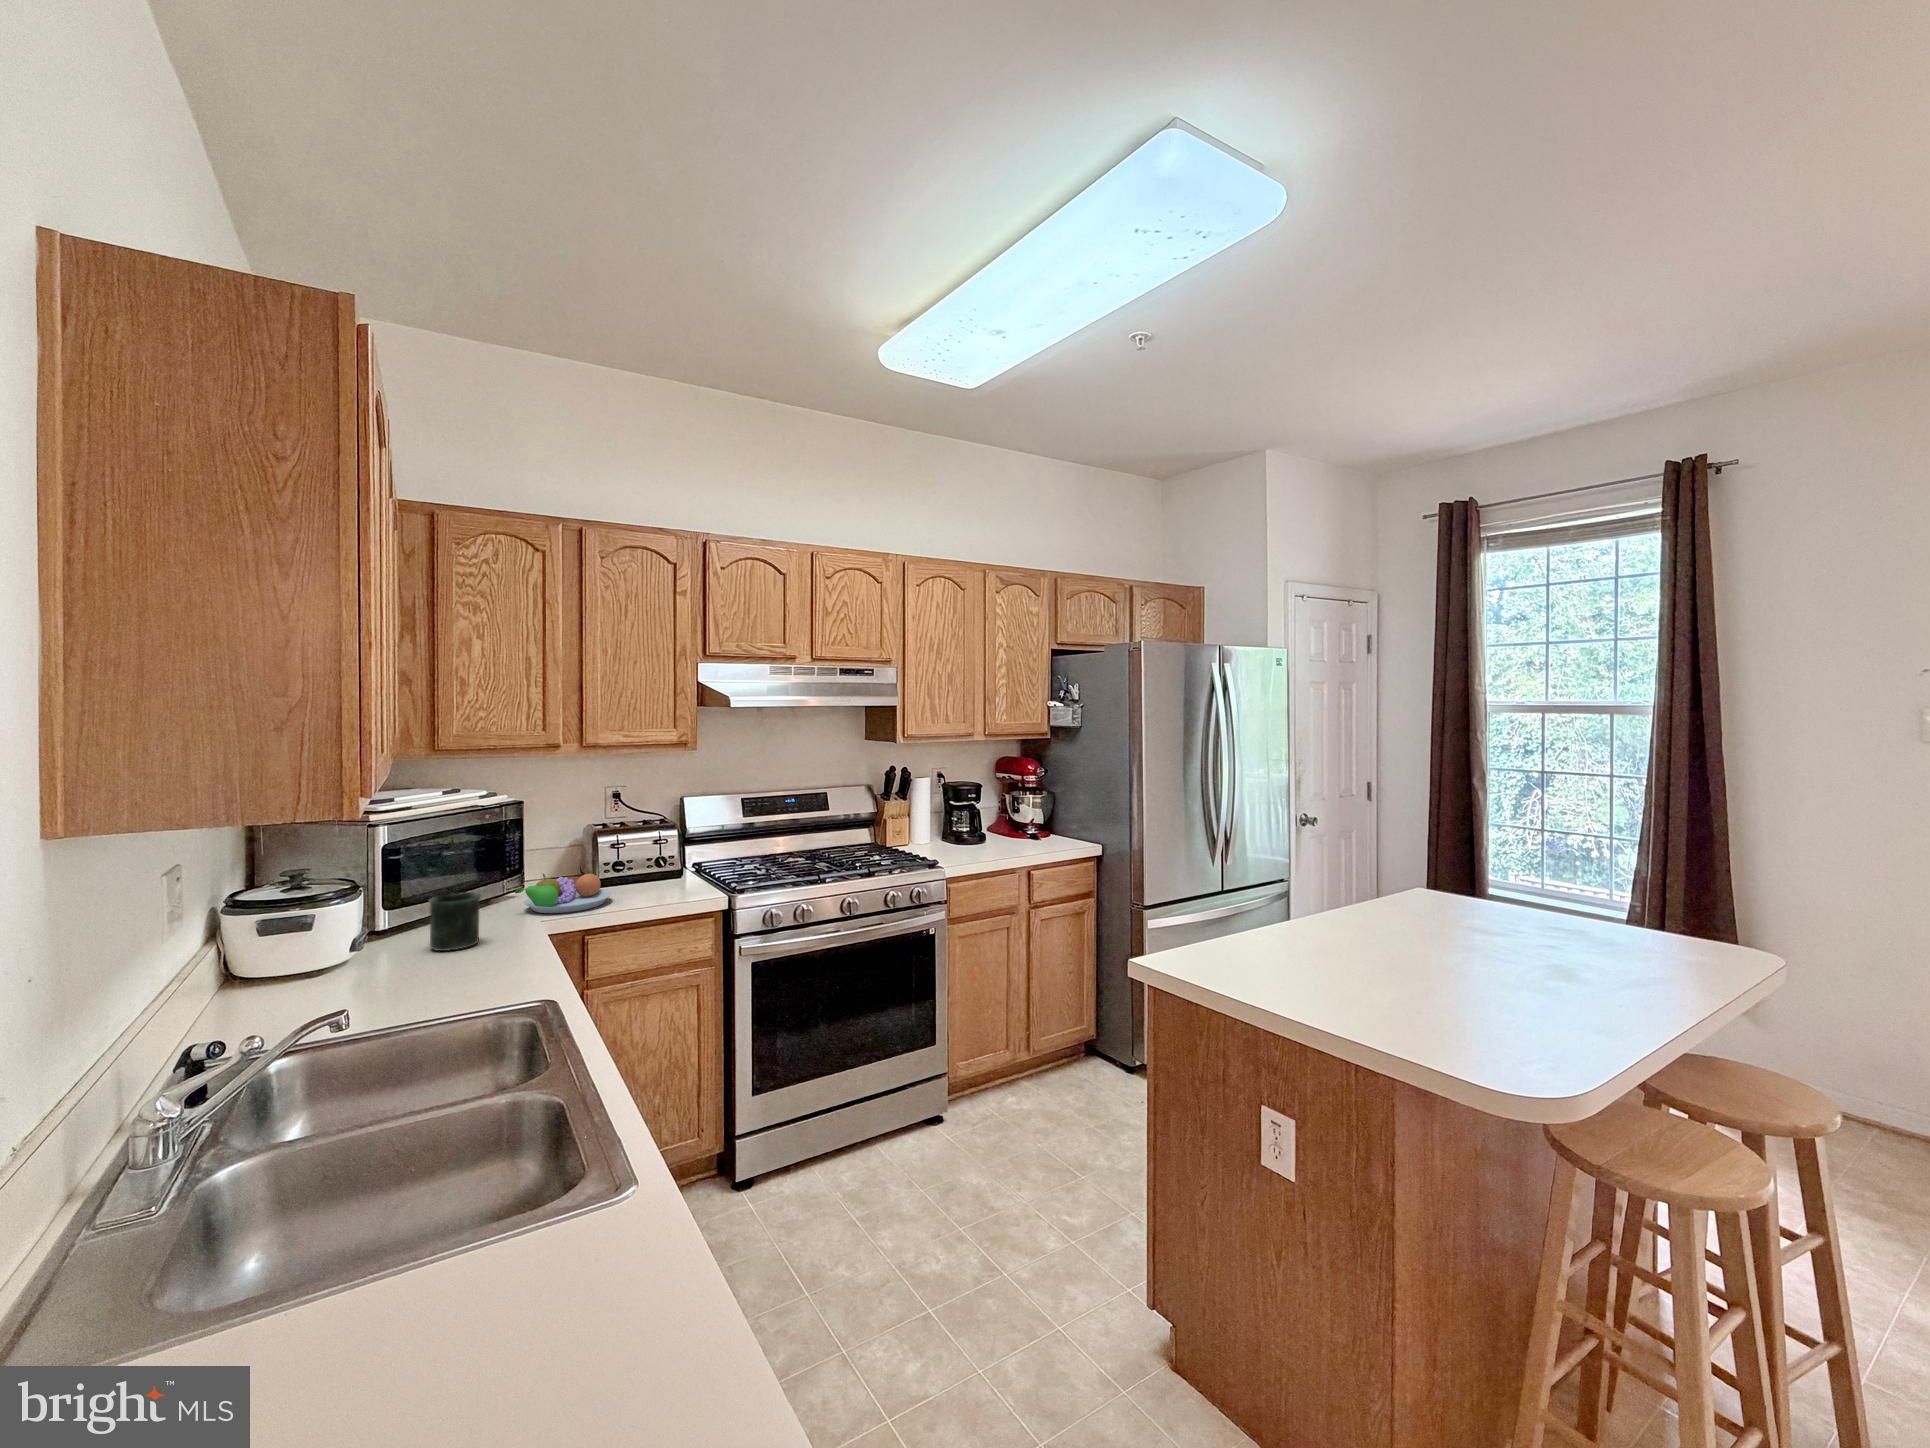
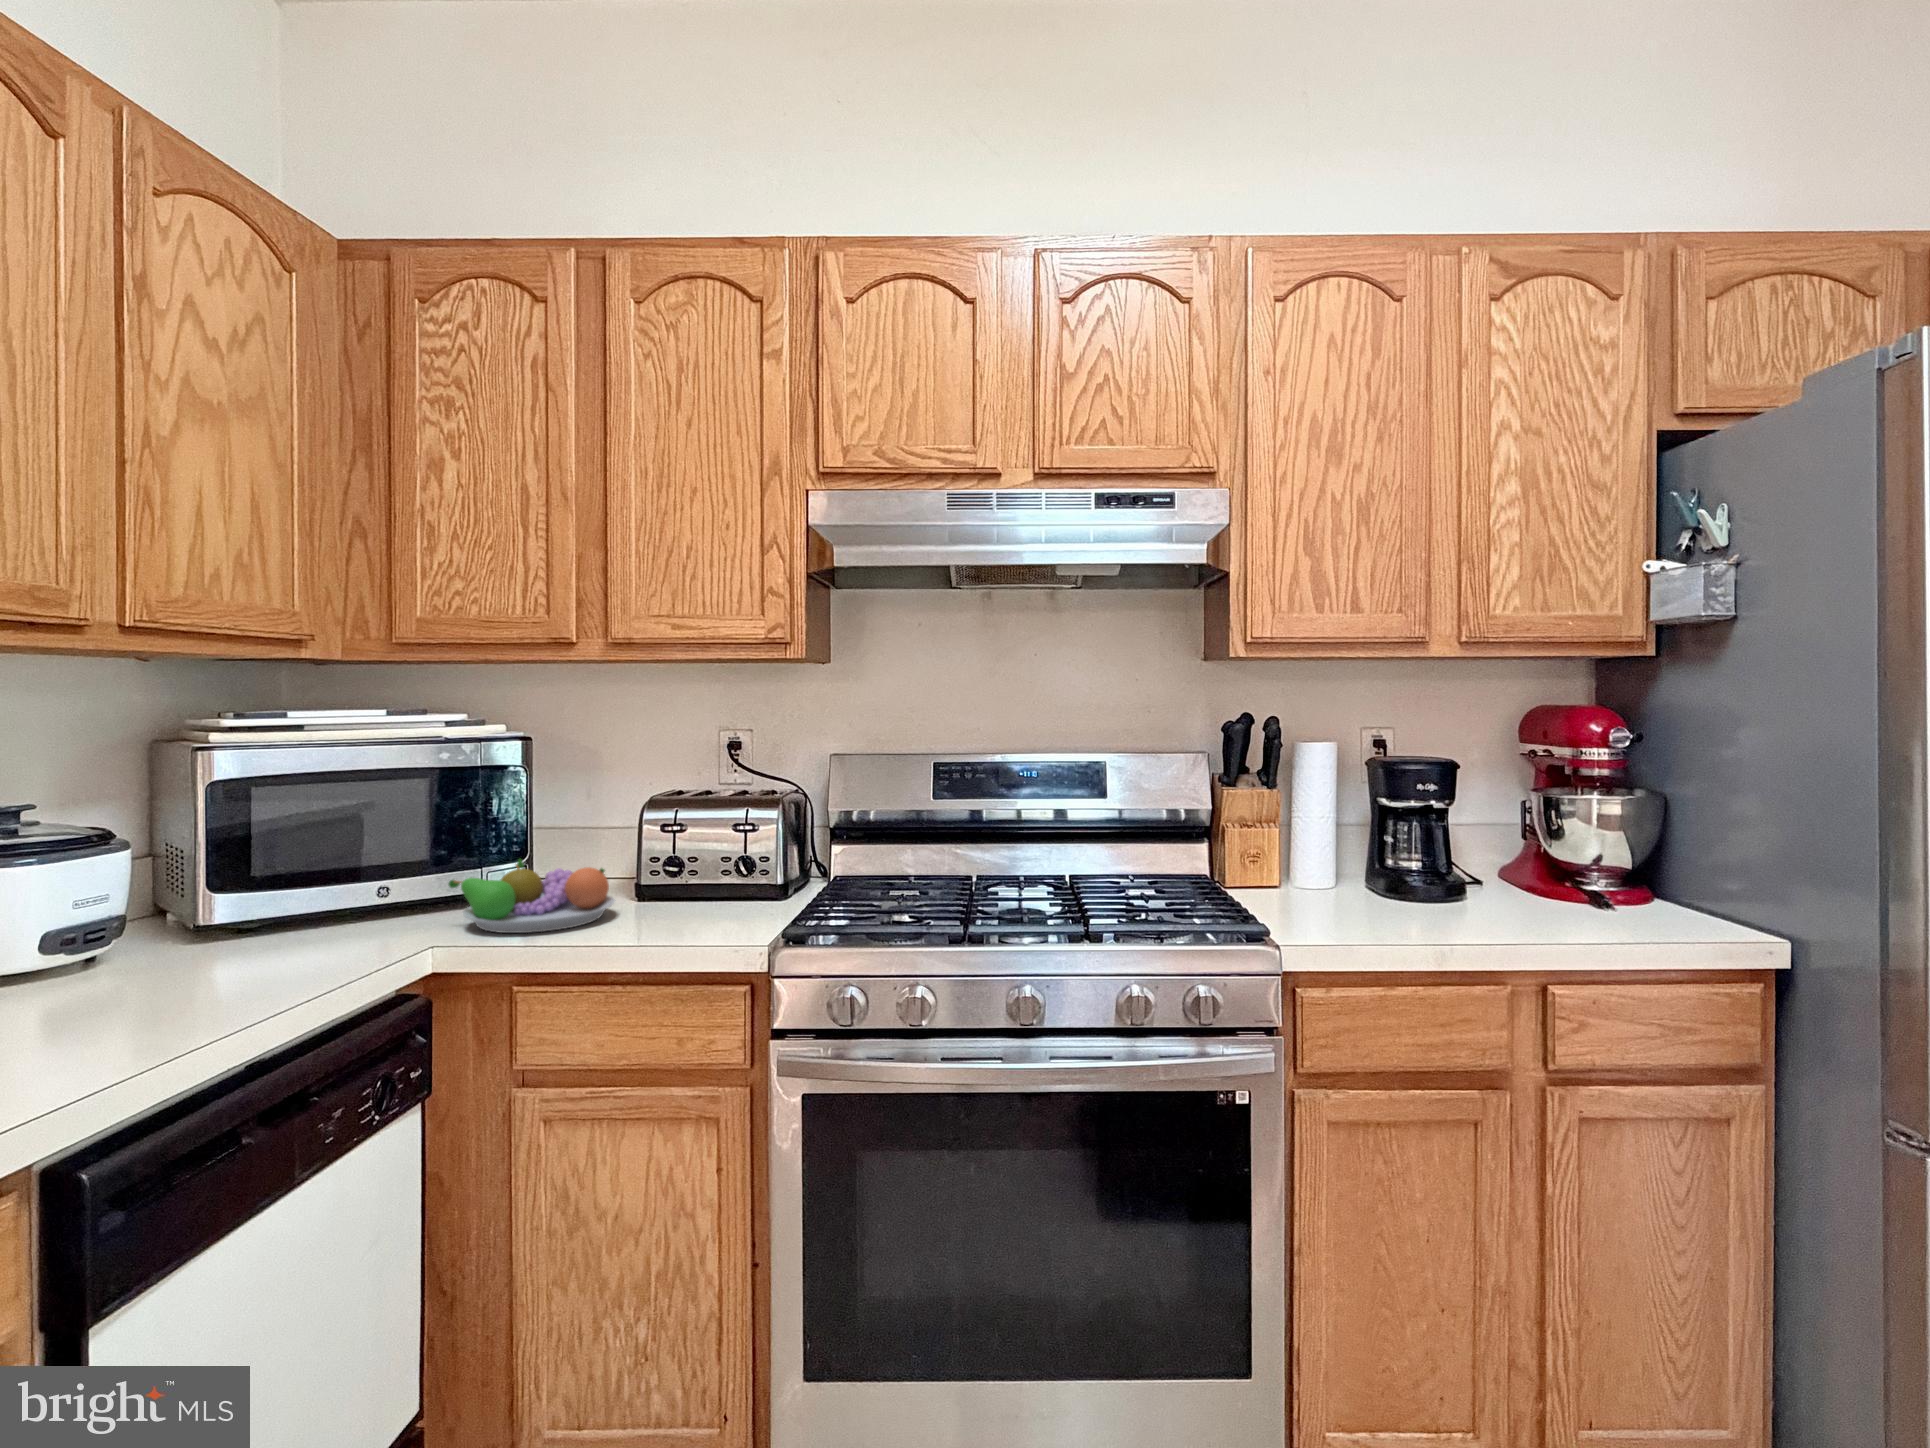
mug: present [429,892,481,951] -> none [191,874,288,977]

